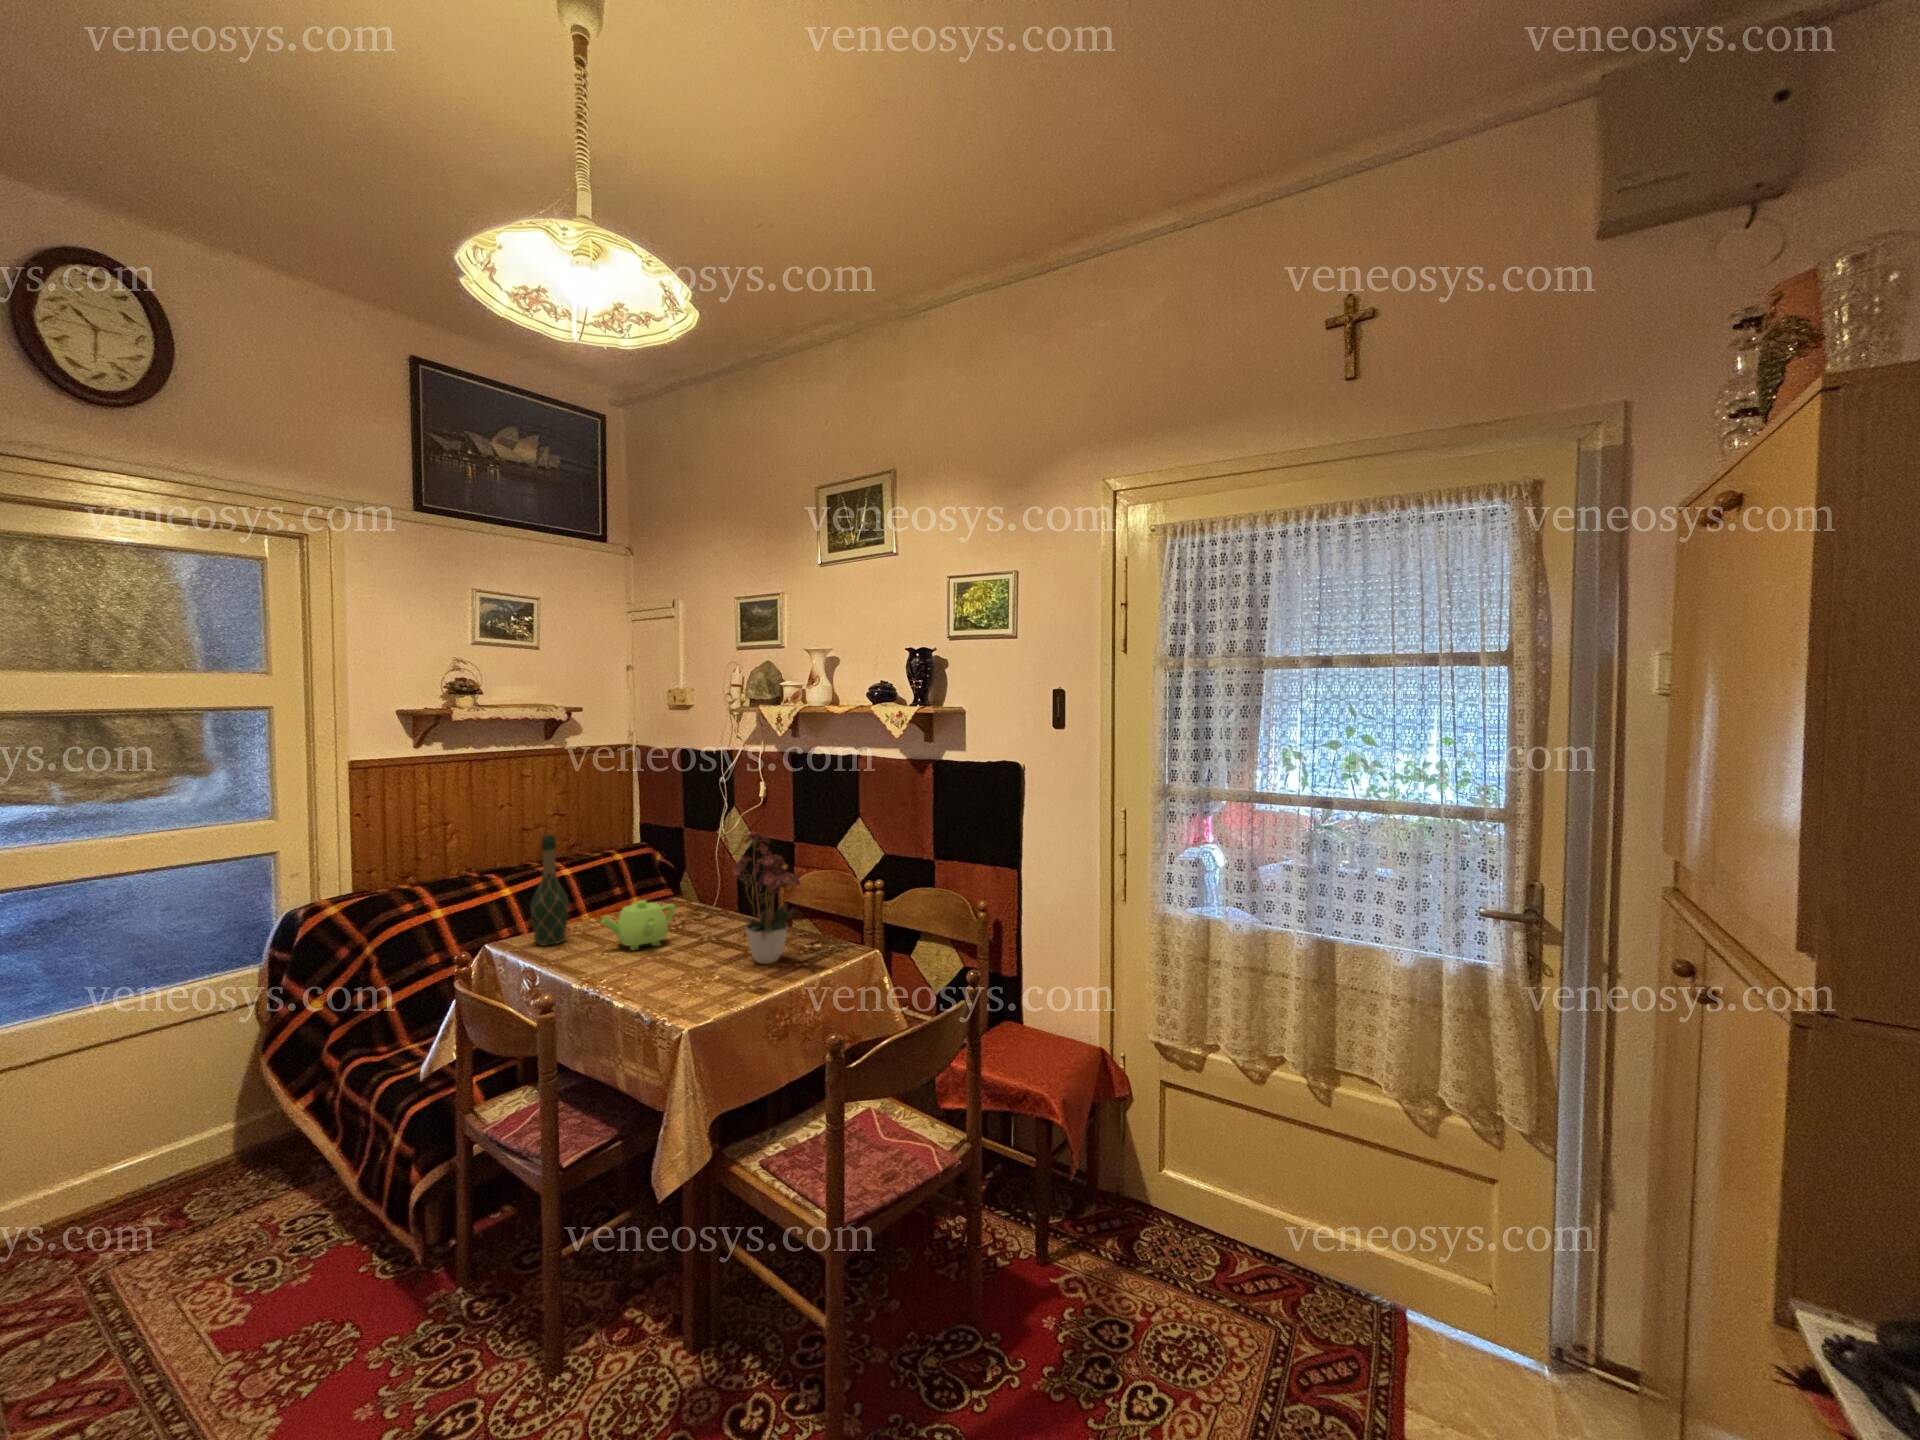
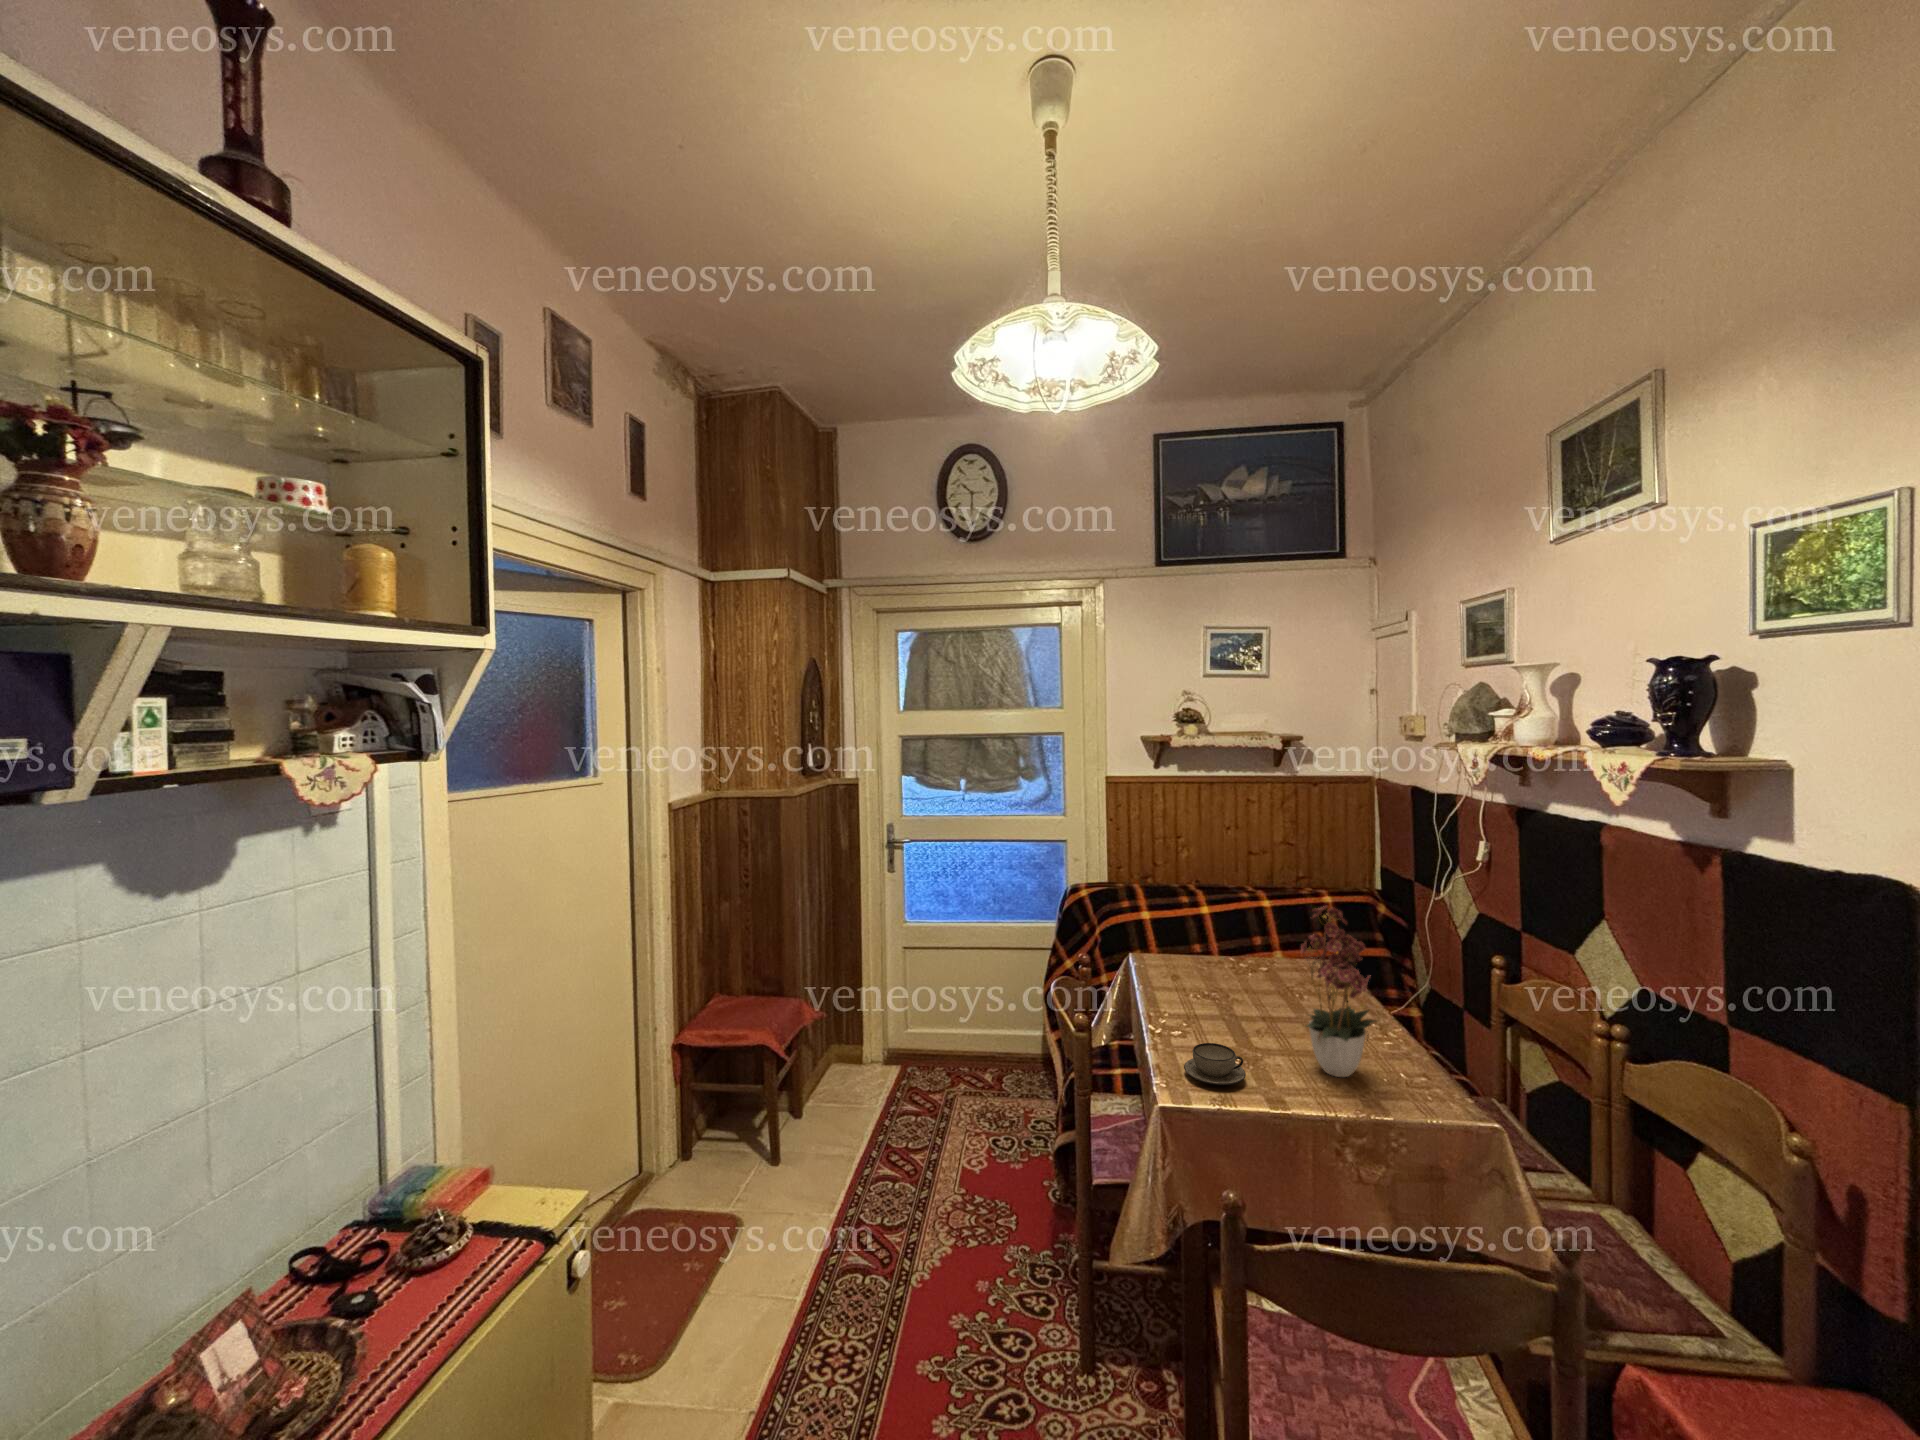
wine bottle: present [530,835,569,946] -> none [1162,865,1196,972]
teapot: present [601,900,676,950] -> none [1202,952,1283,1007]
teacup: none [672,967,728,1000] -> present [1184,1043,1246,1085]

